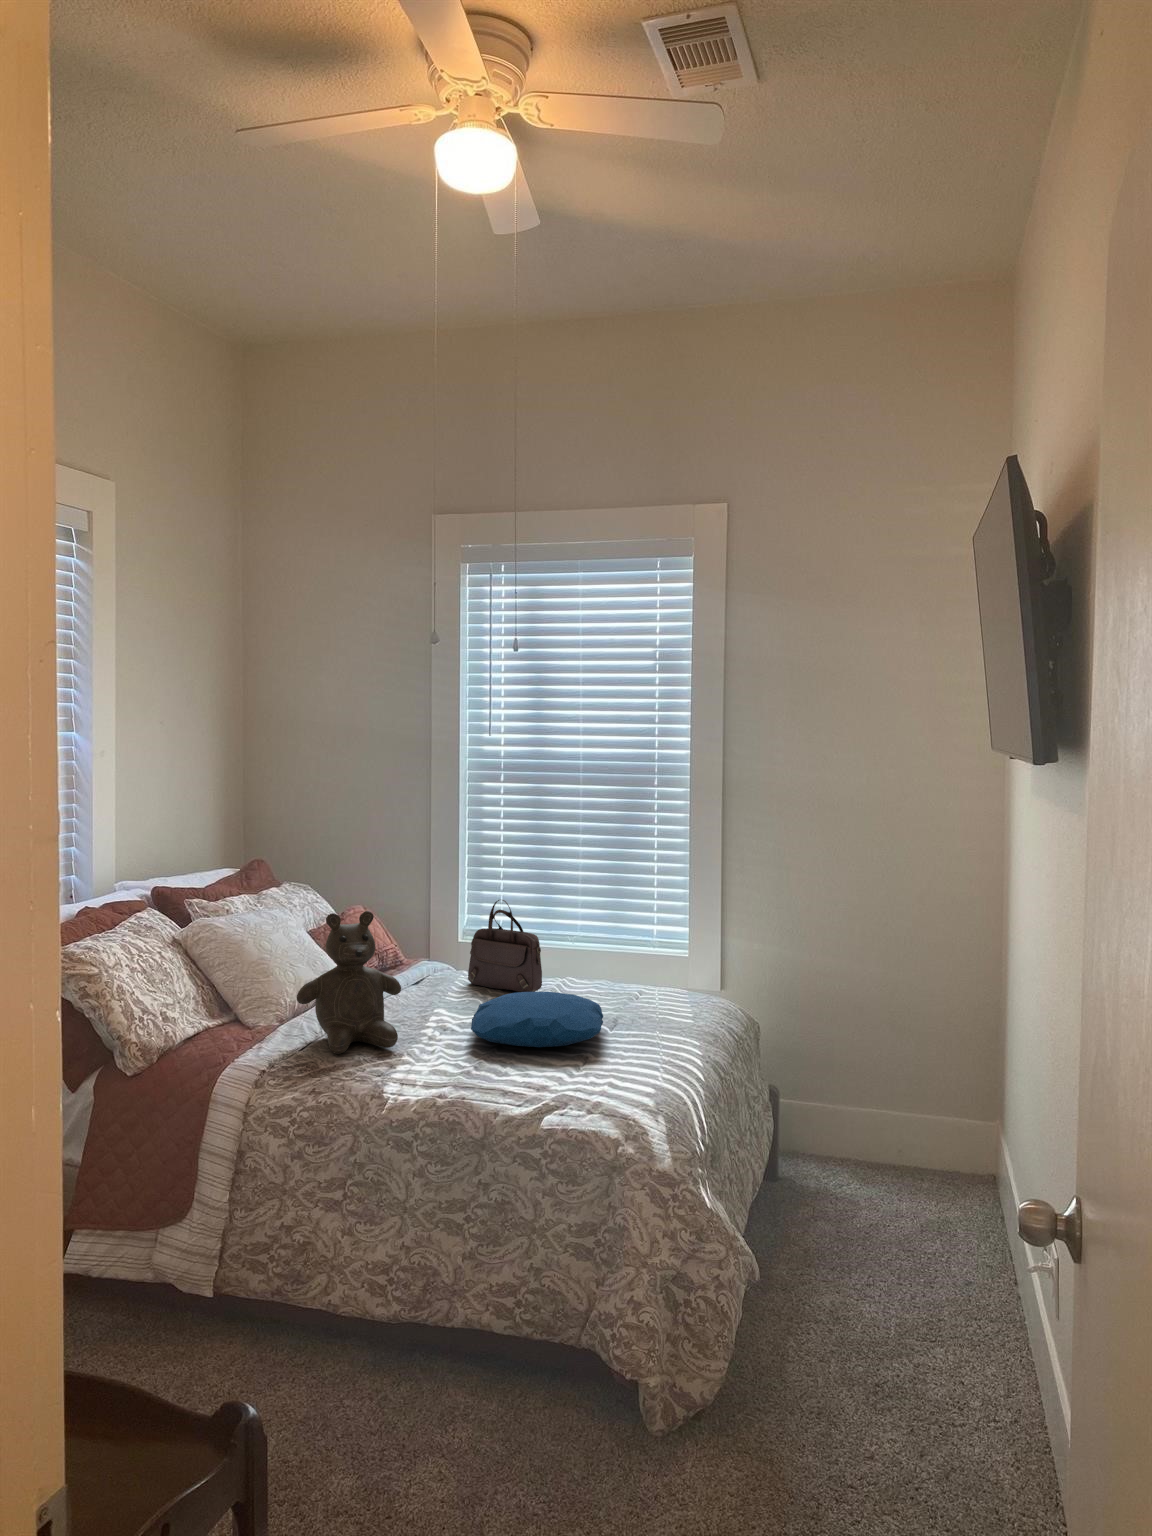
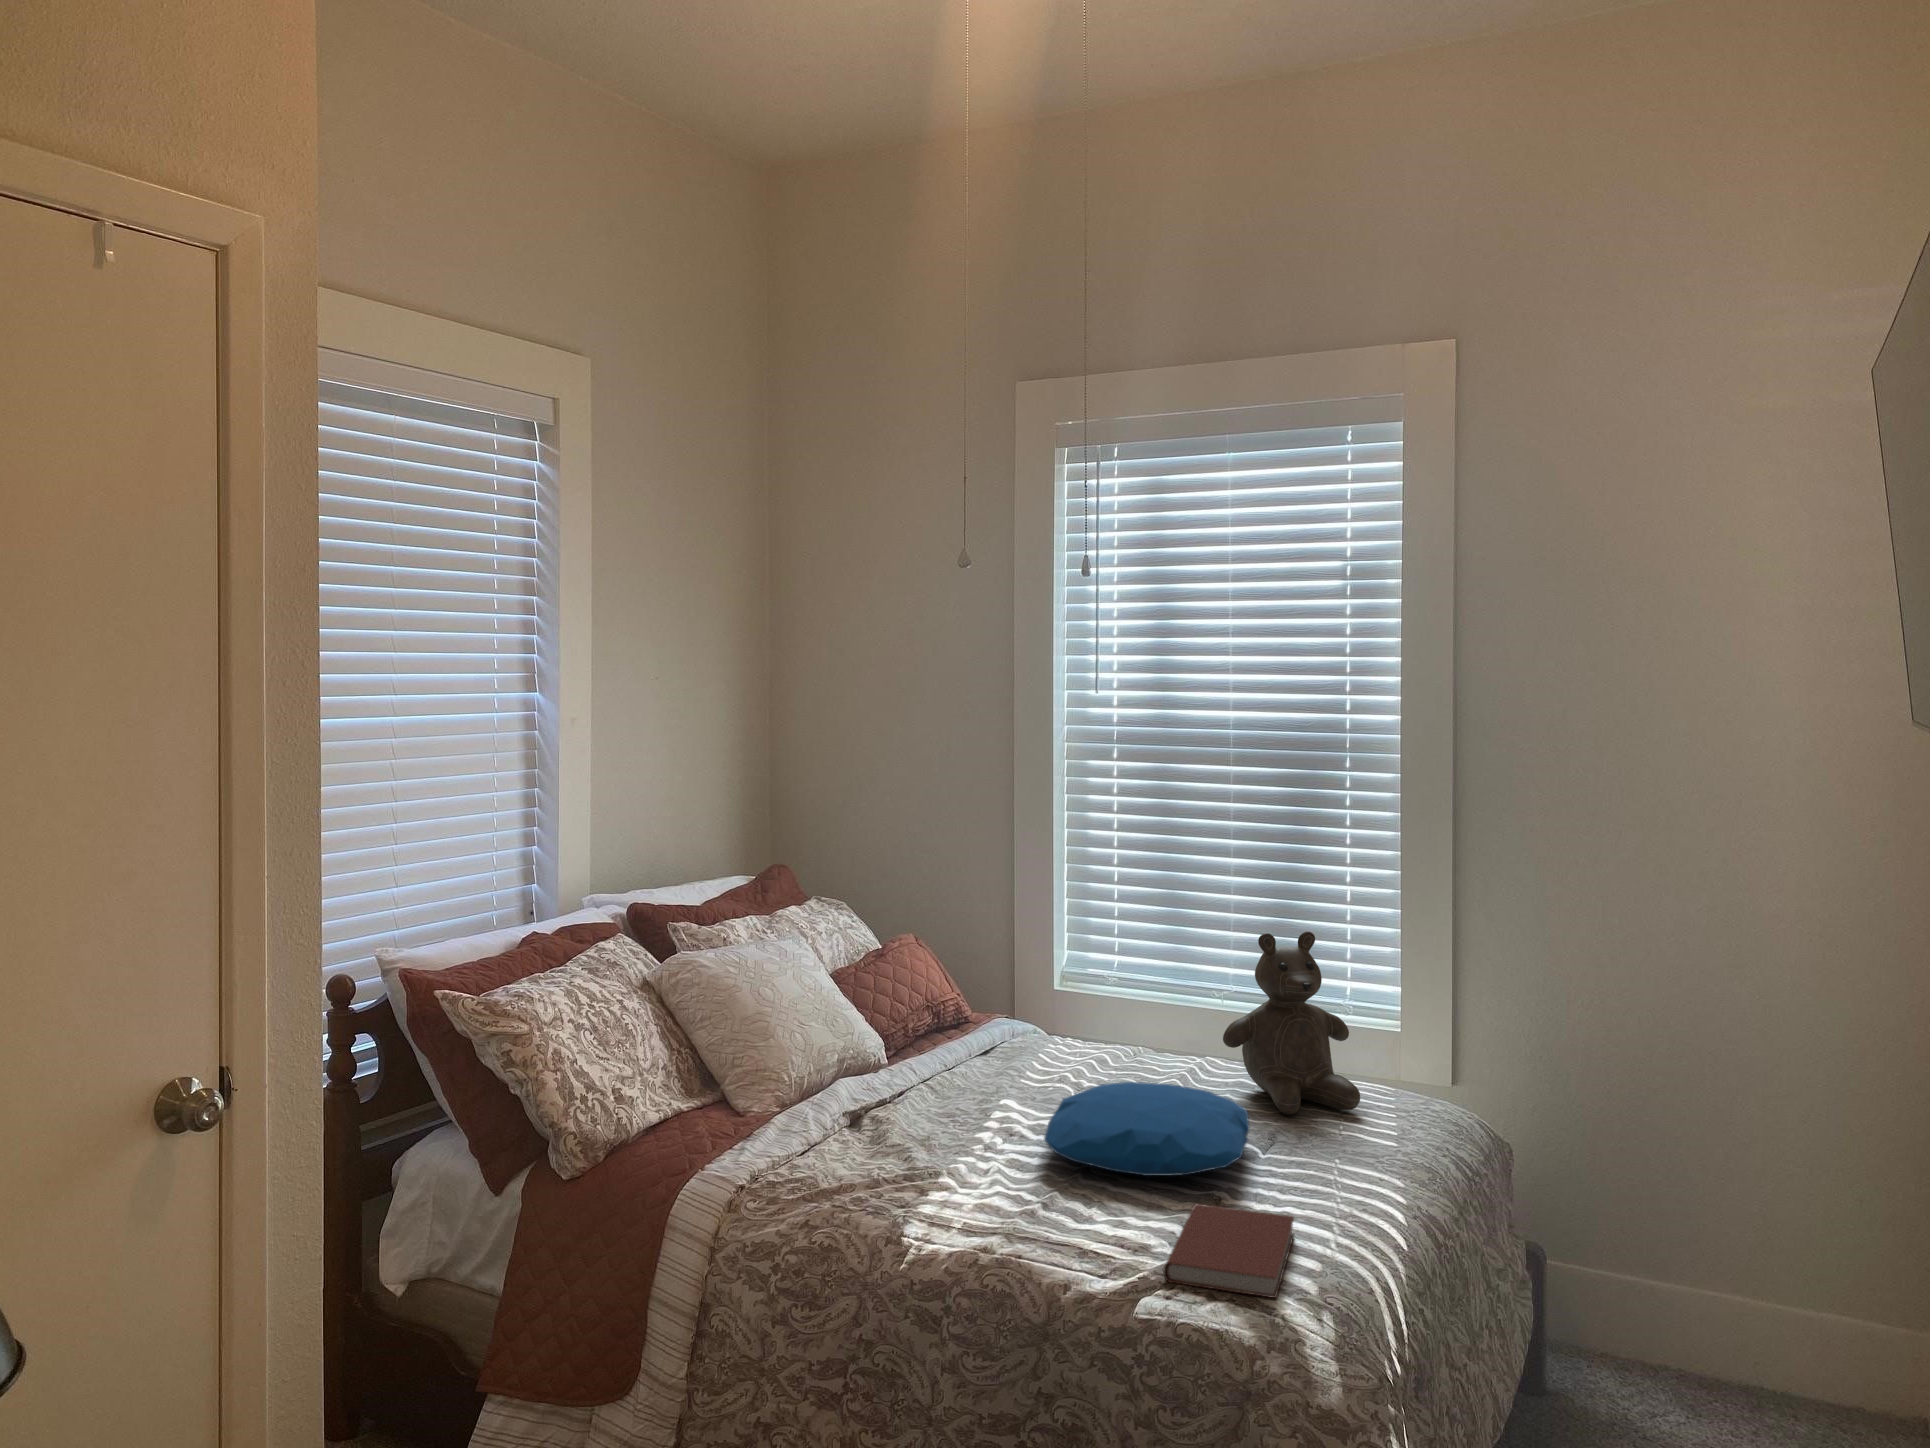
handbag: present [468,900,542,992] -> none [1059,936,1166,1078]
teddy bear: present [297,911,401,1054] -> present [1223,931,1360,1114]
book: none [559,1060,636,1108] -> present [1163,1204,1294,1298]

